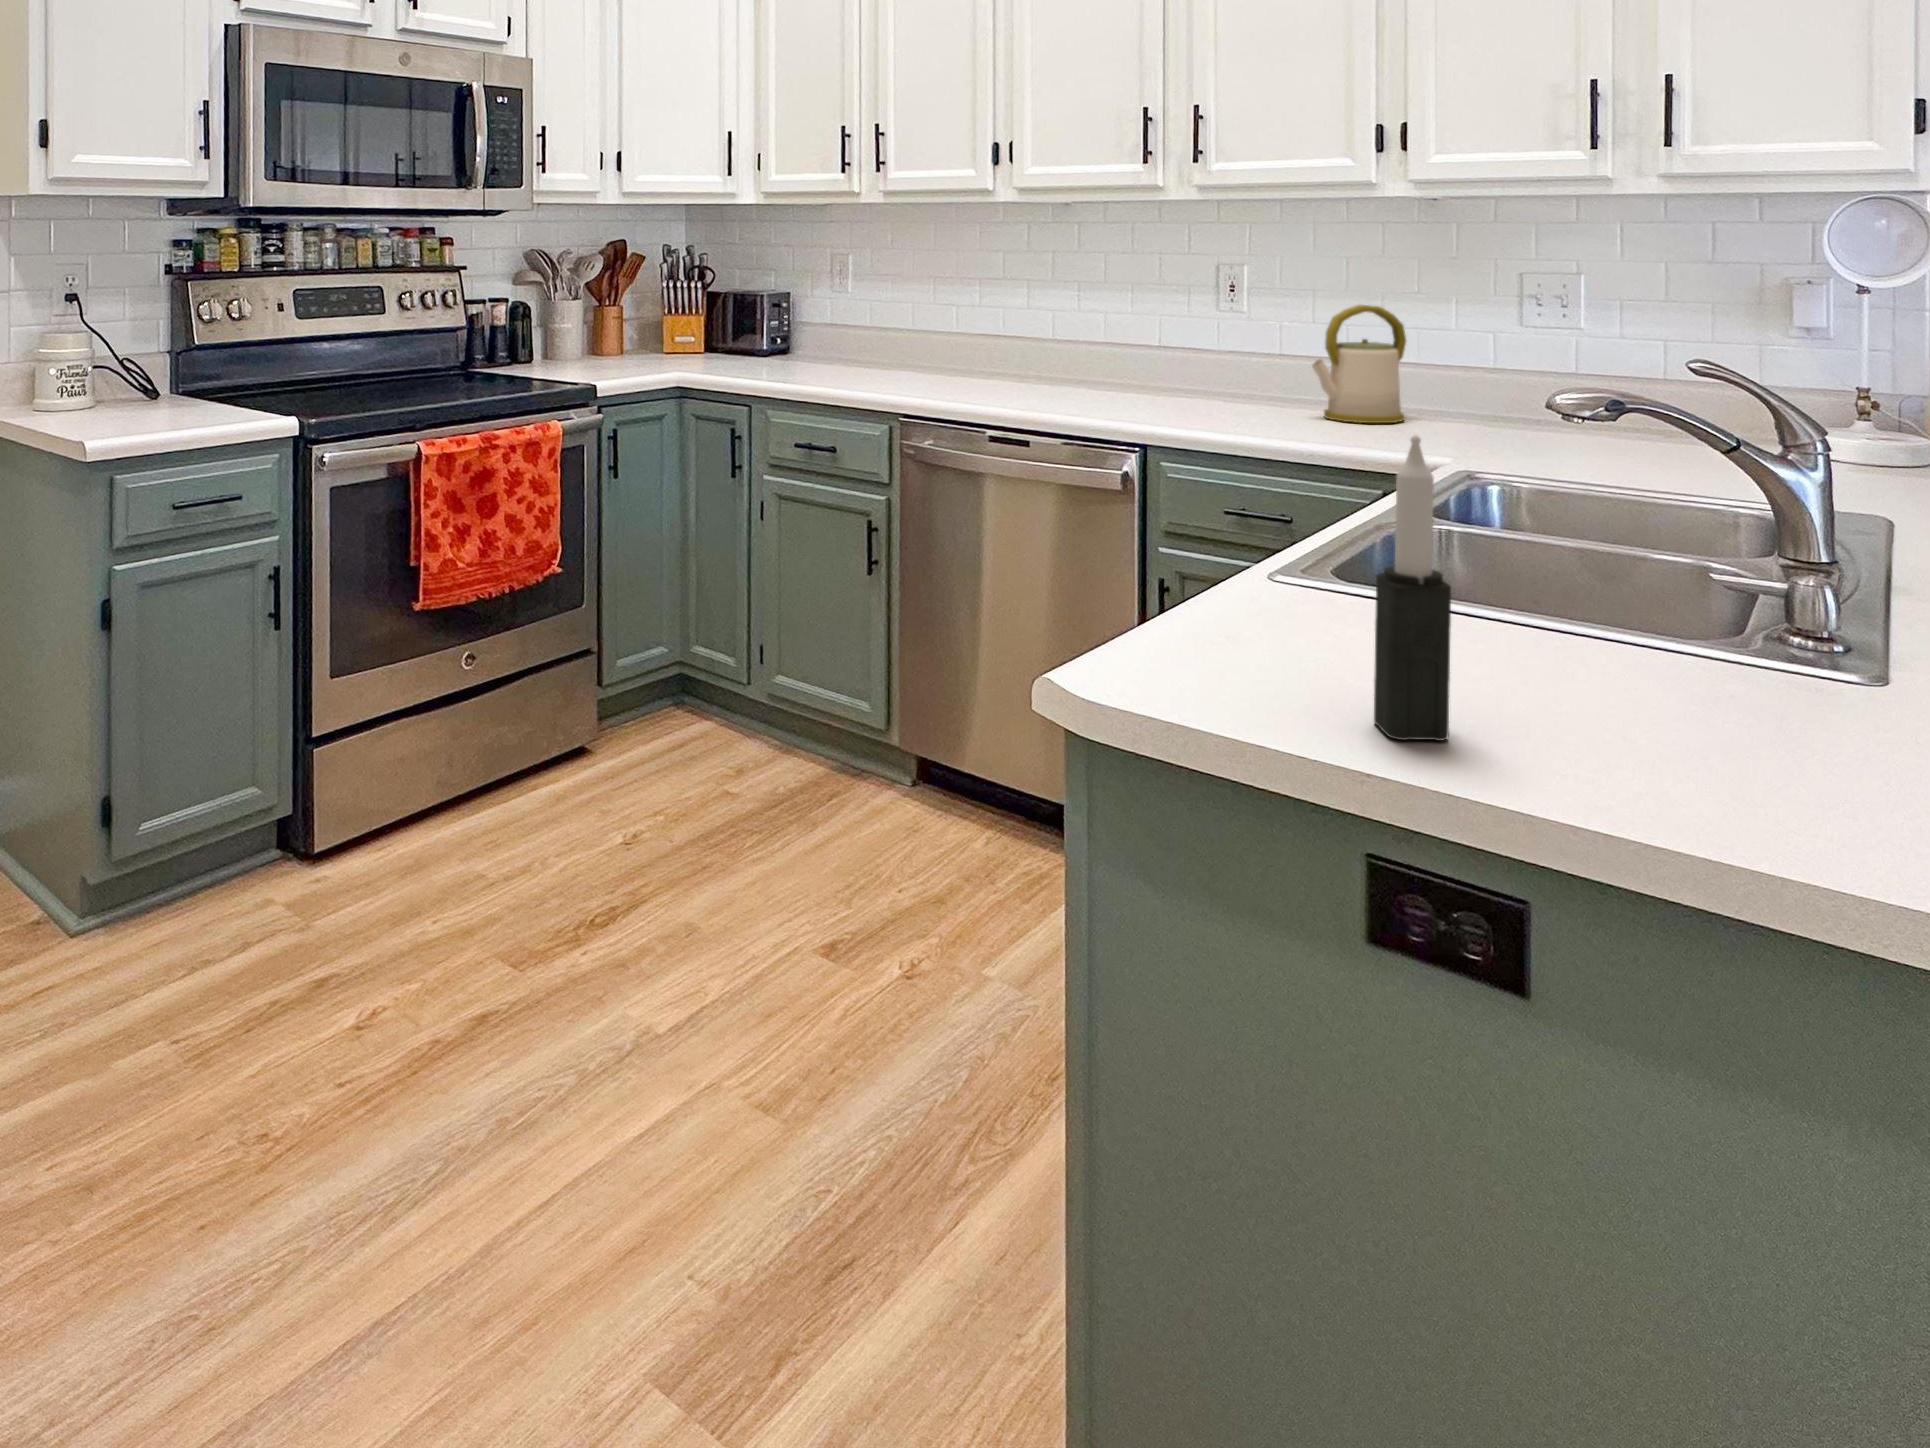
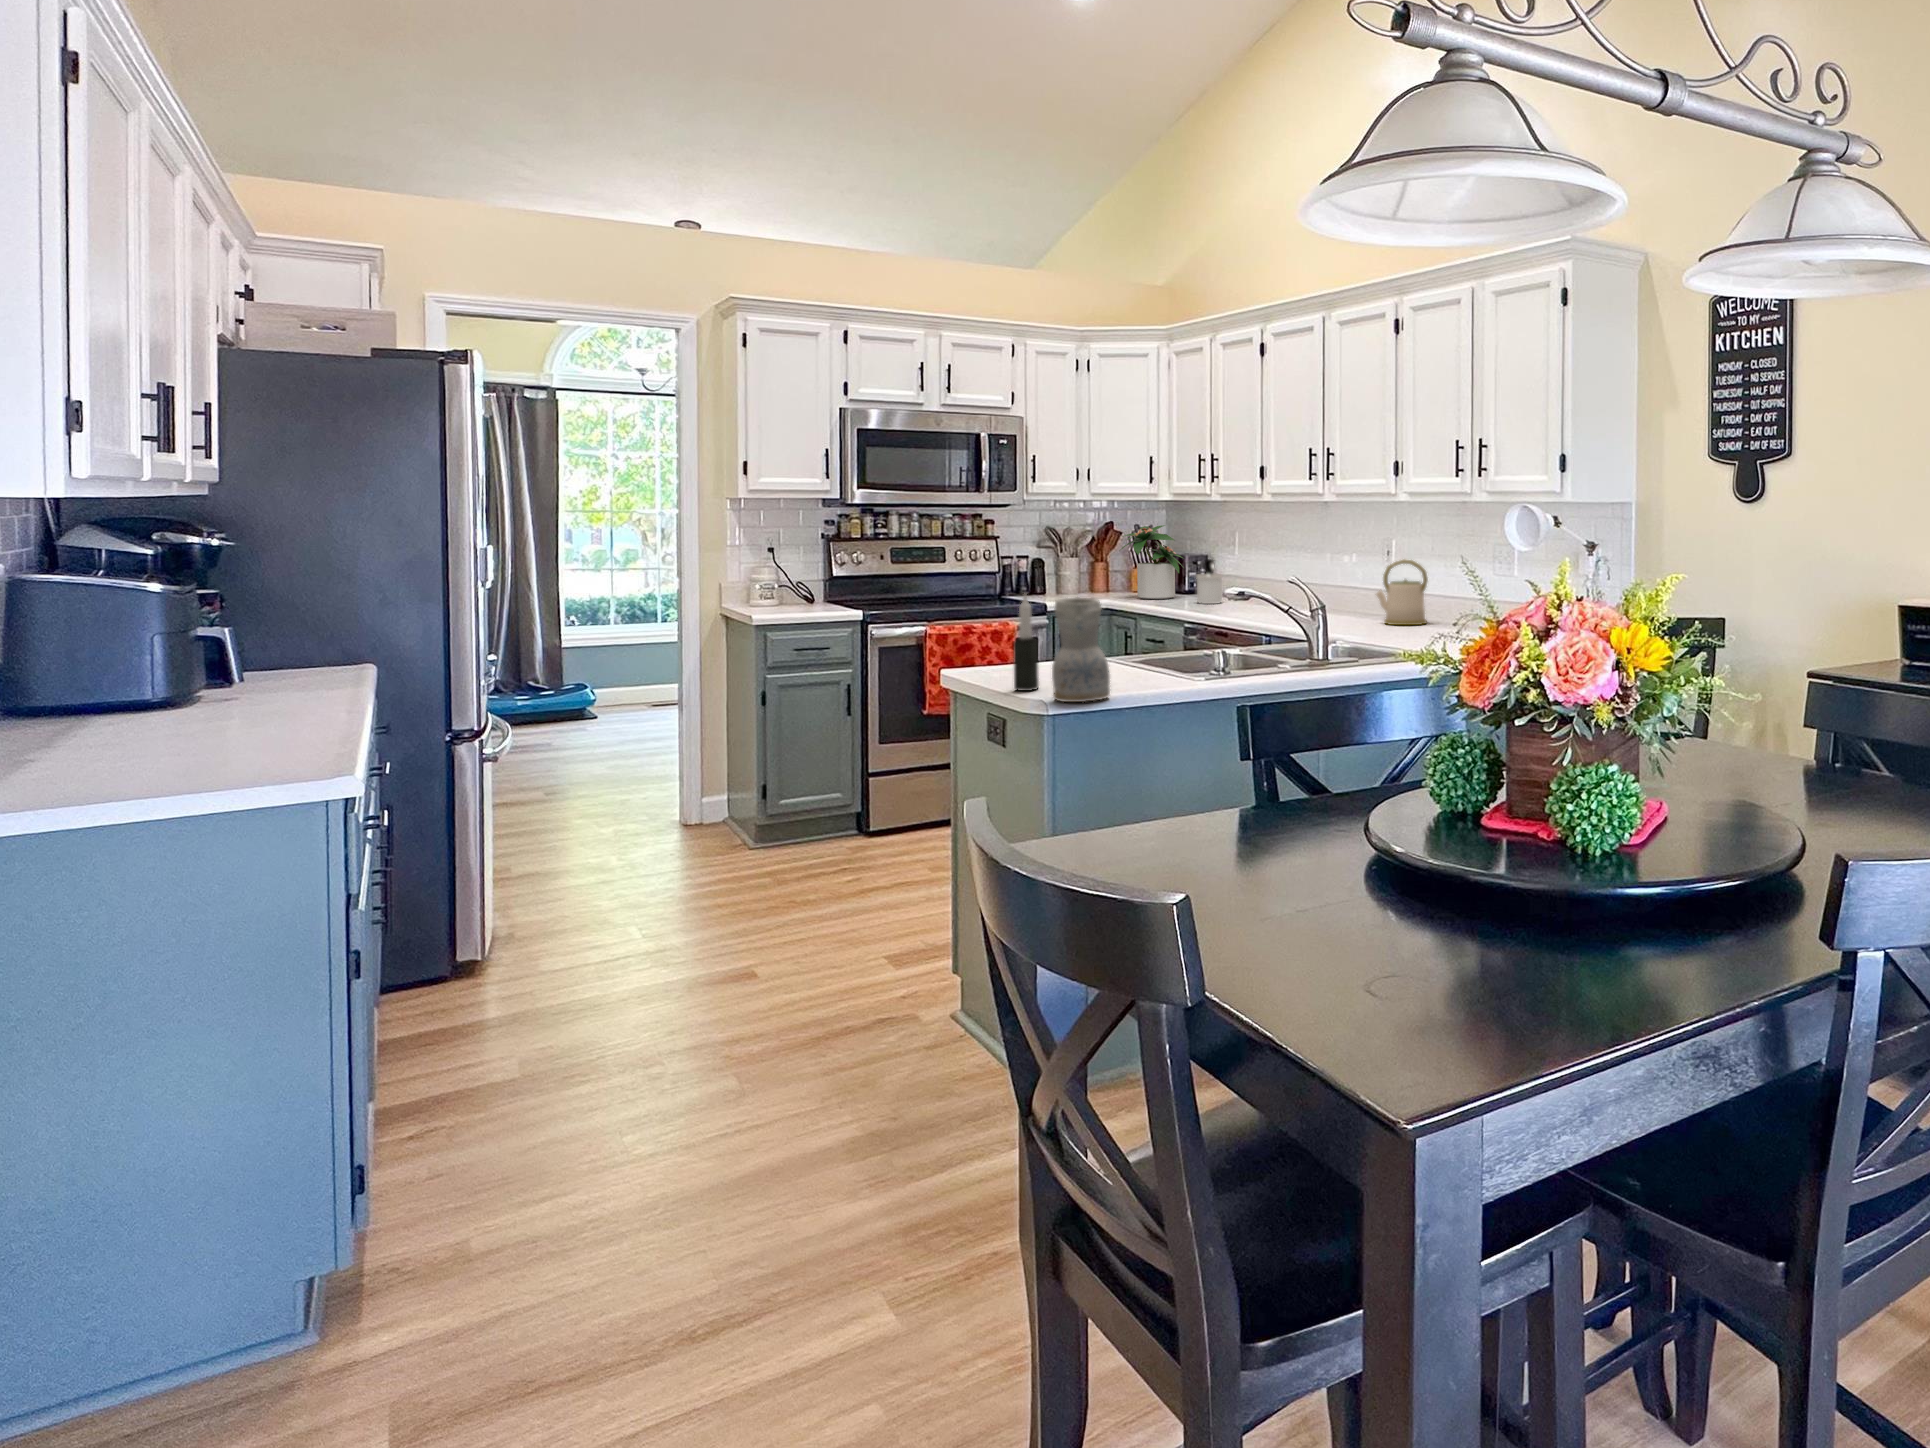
potted plant: none [696,248,805,373] -> present [1121,525,1184,599]
soap dispenser: none [854,305,902,381] -> present [1196,559,1222,604]
ceramic pitcher: none [1611,453,1876,822] -> present [1052,597,1110,702]

